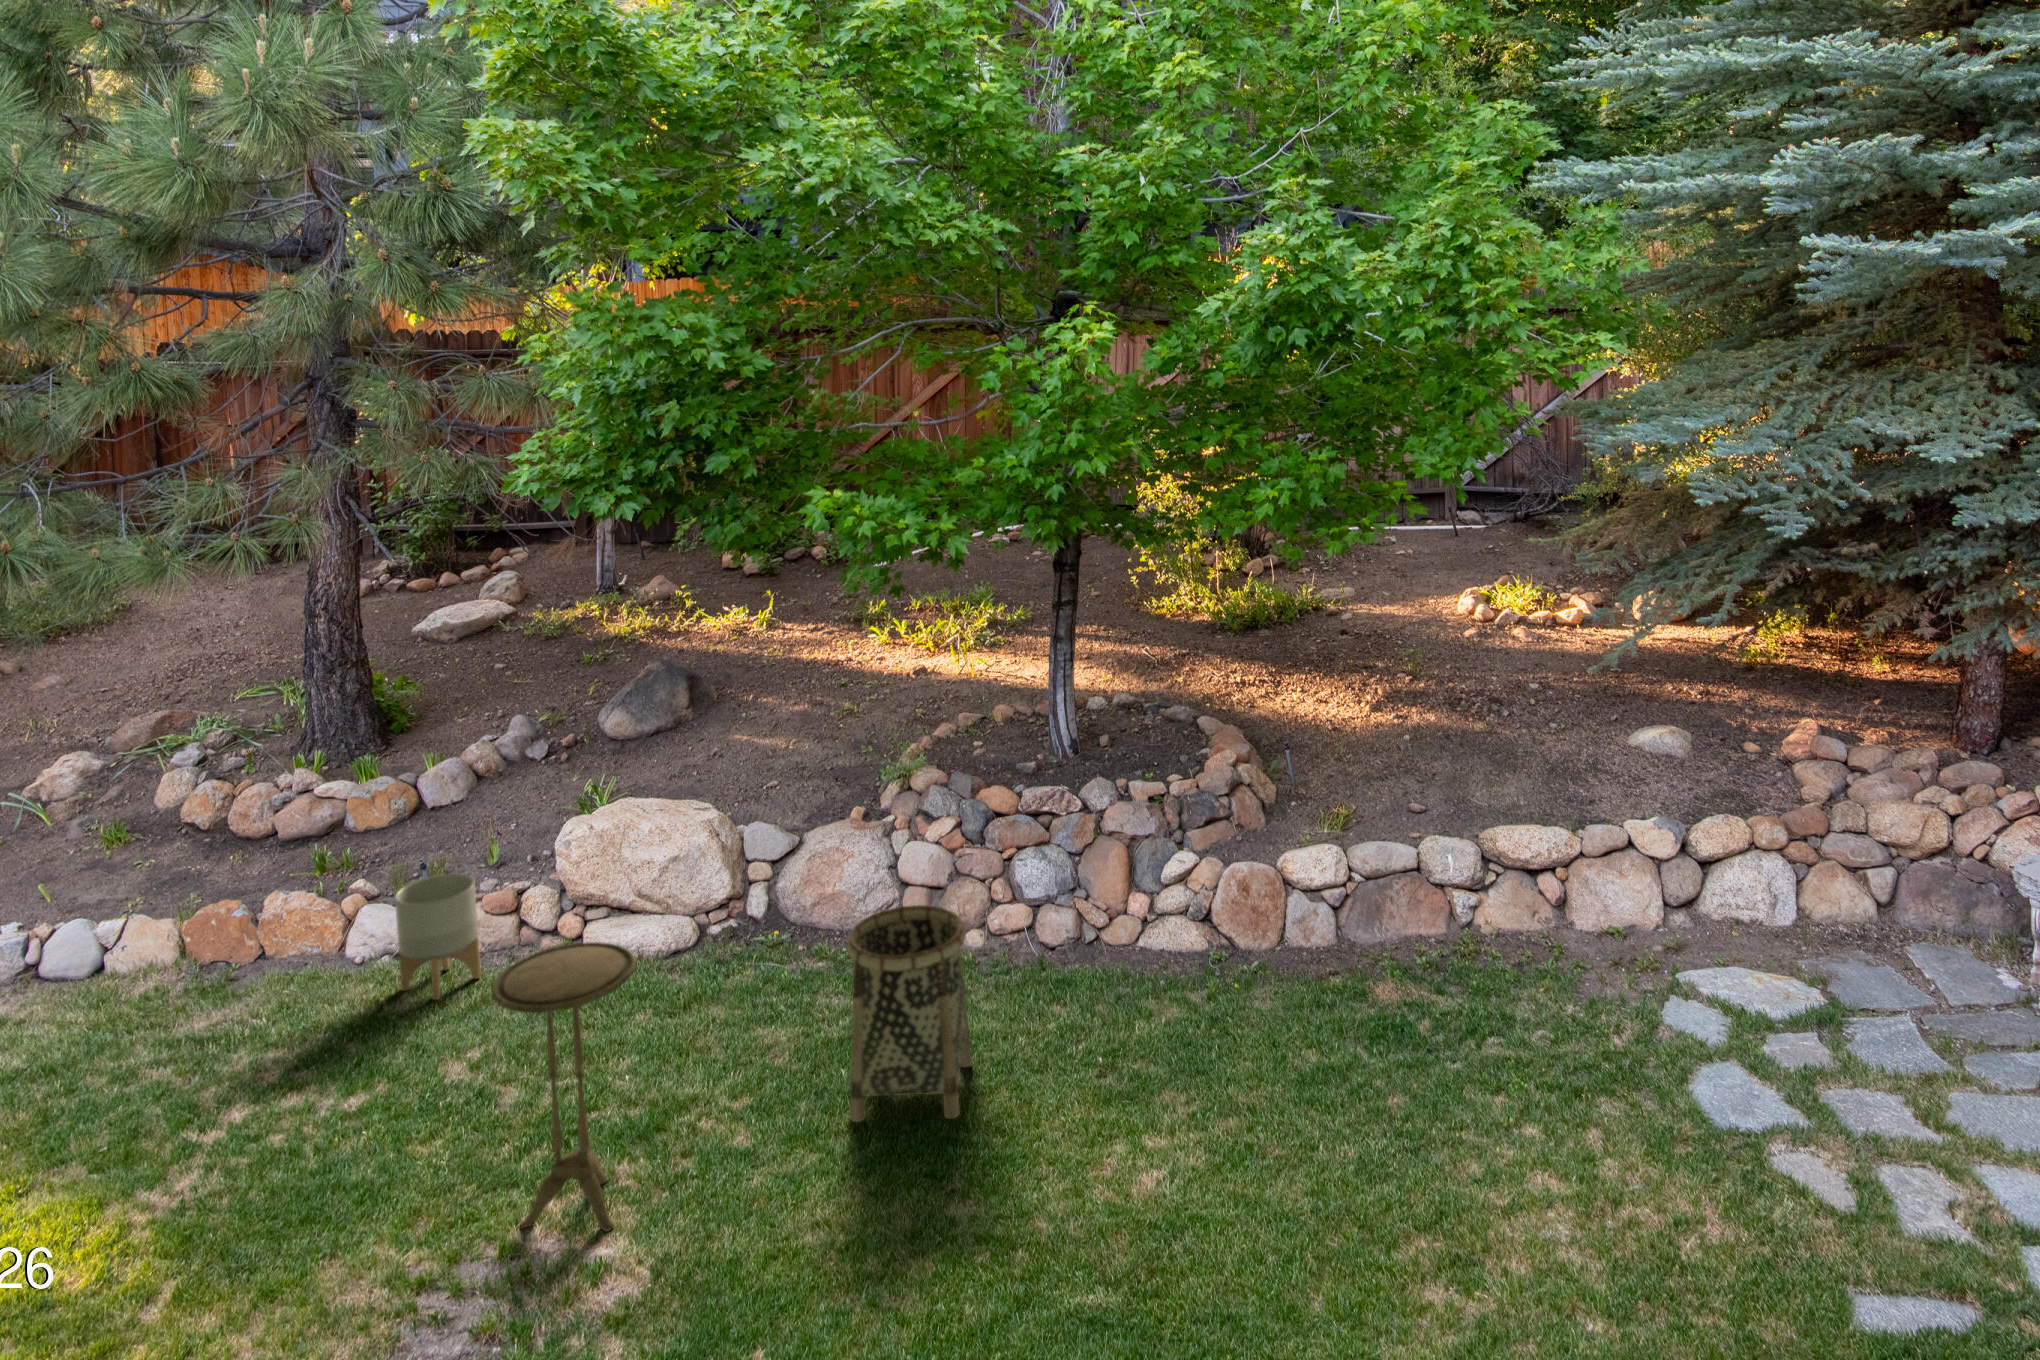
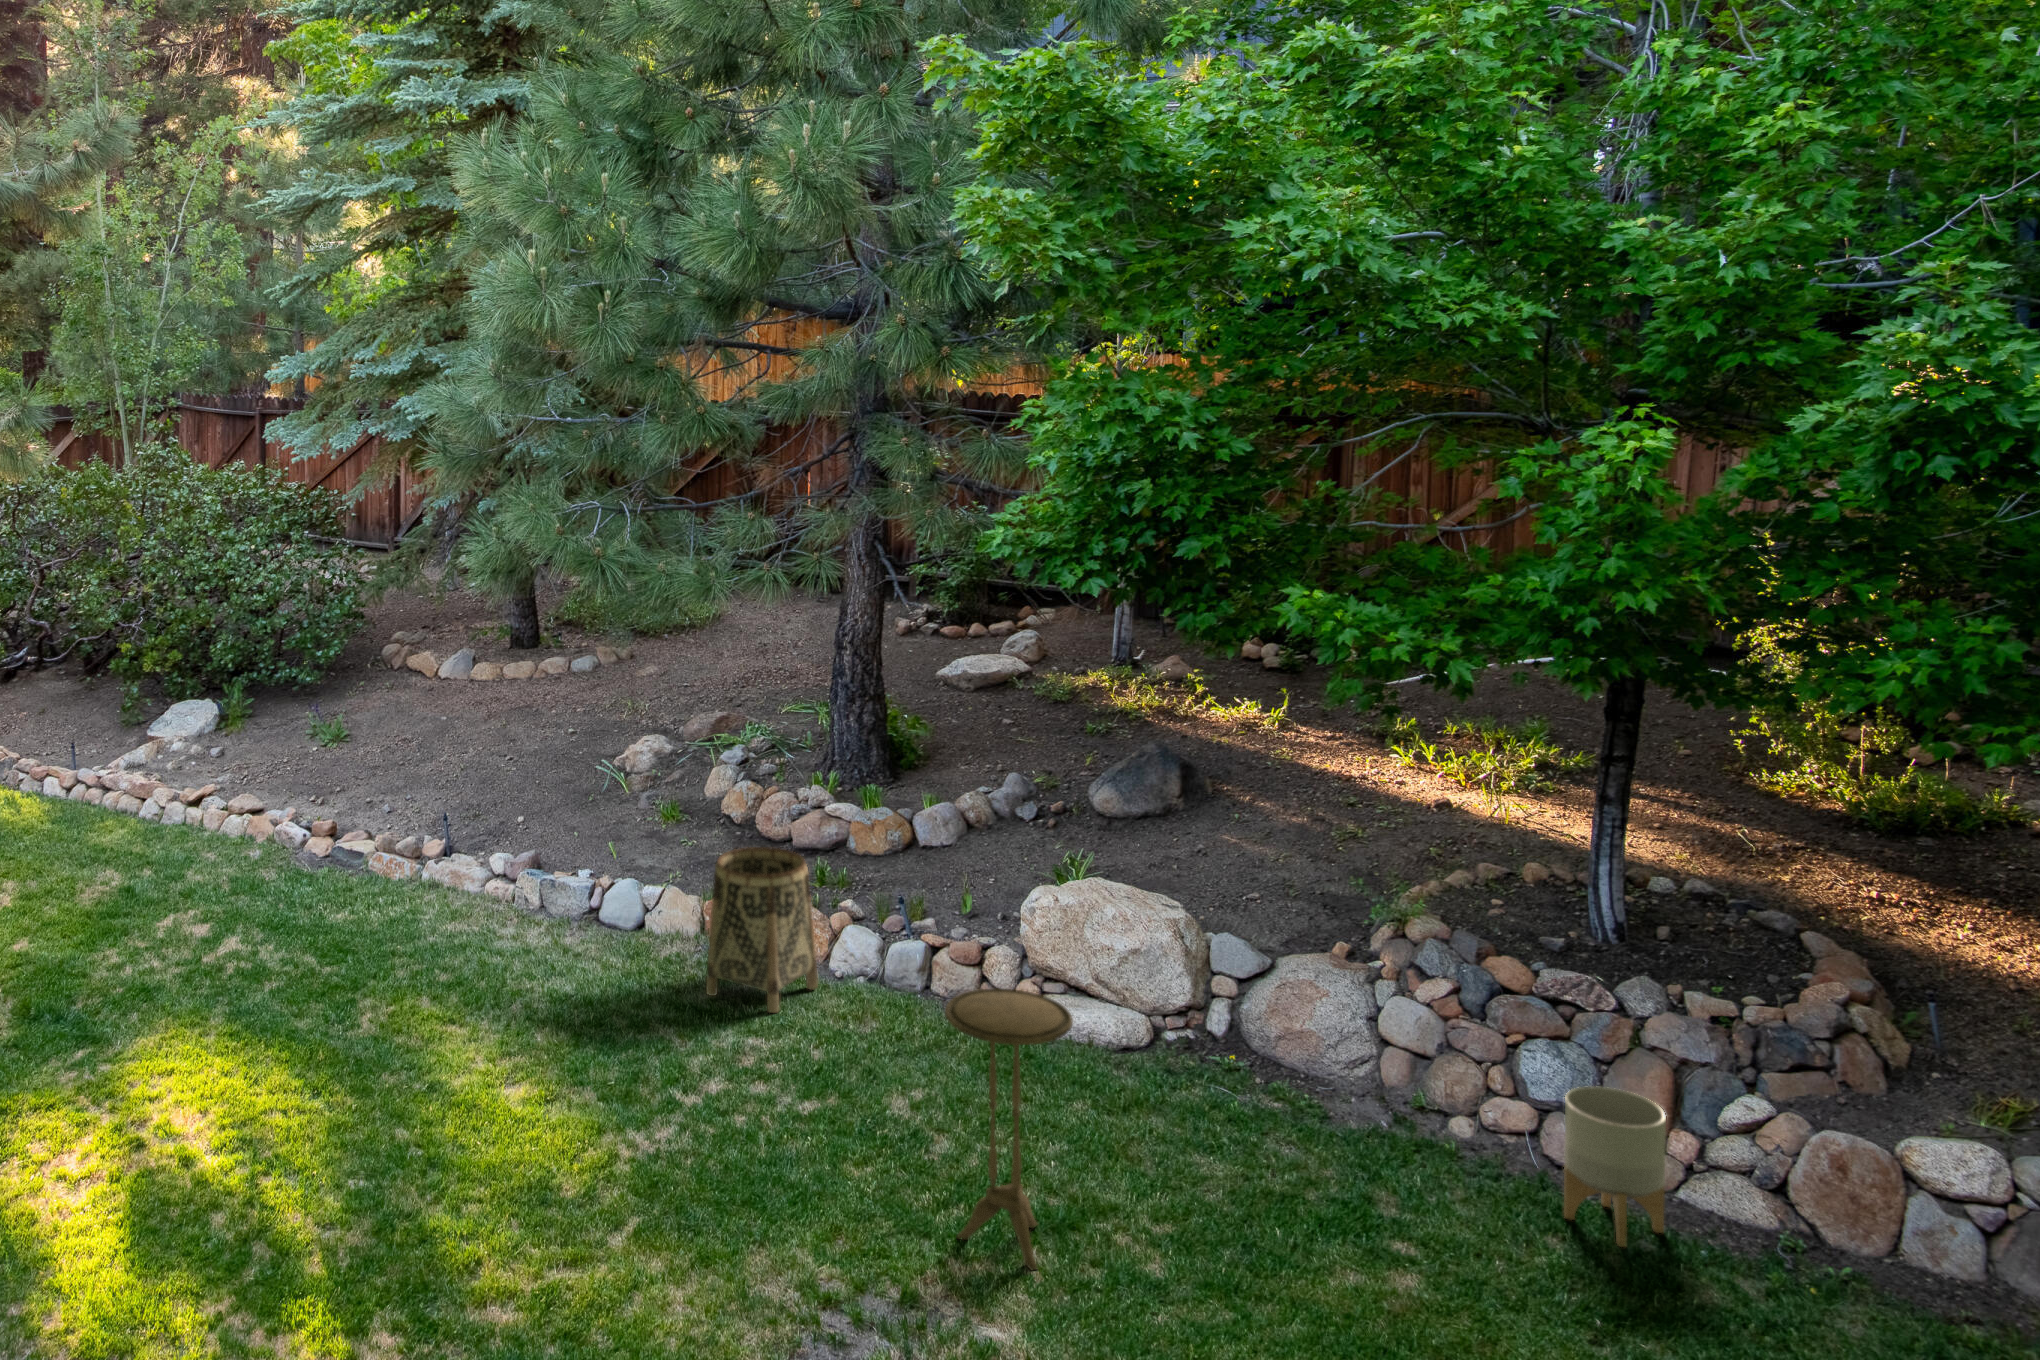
planter: present [395,874,481,1000] -> present [1564,1086,1666,1247]
basket: present [847,905,972,1122] -> present [706,847,818,1013]

